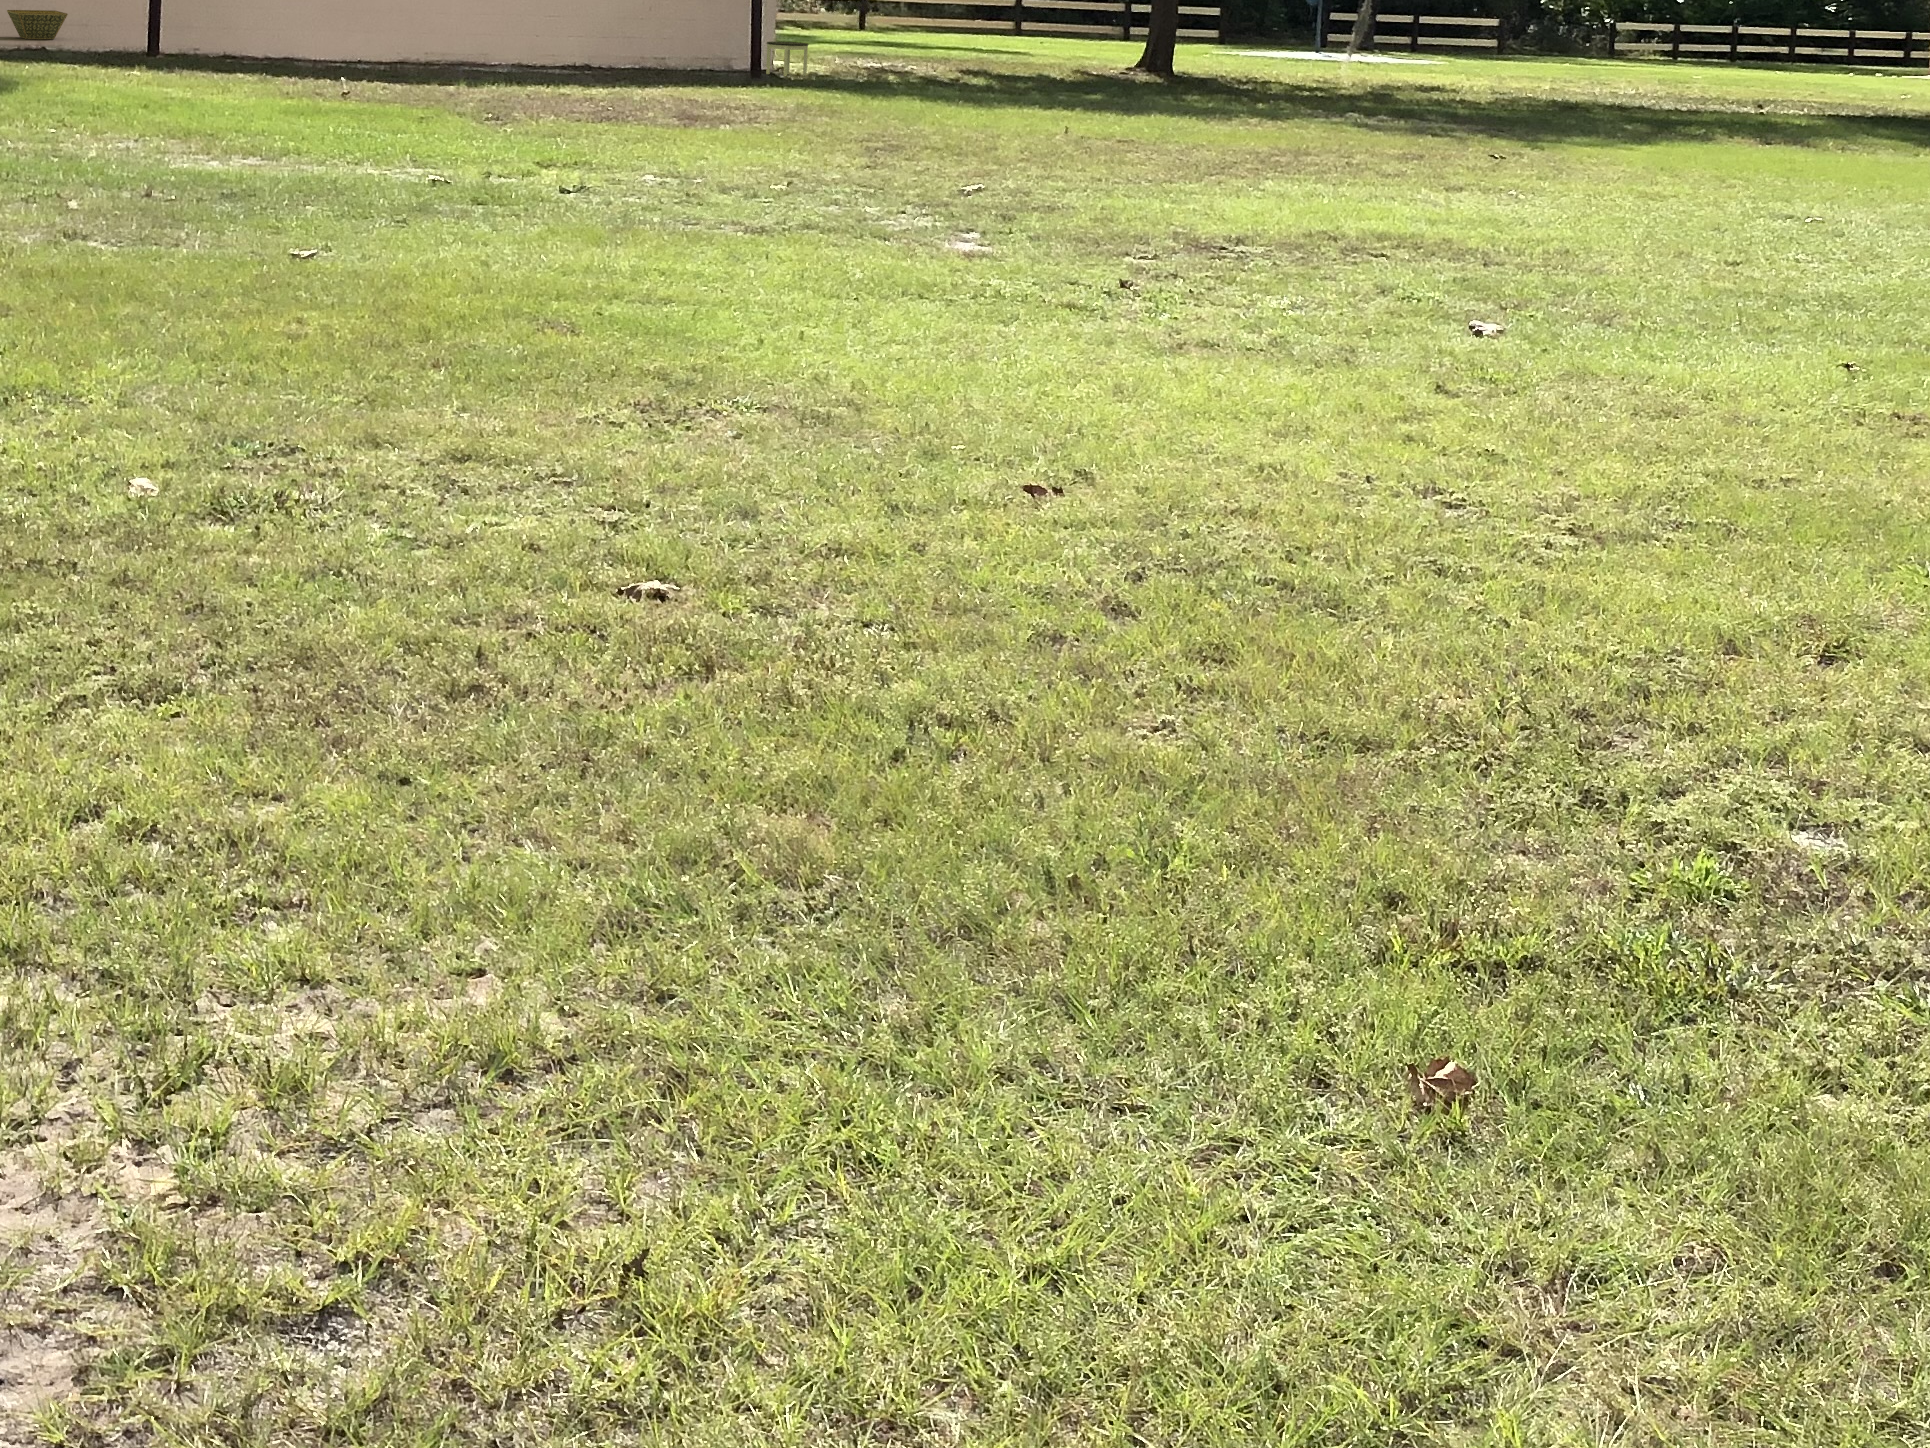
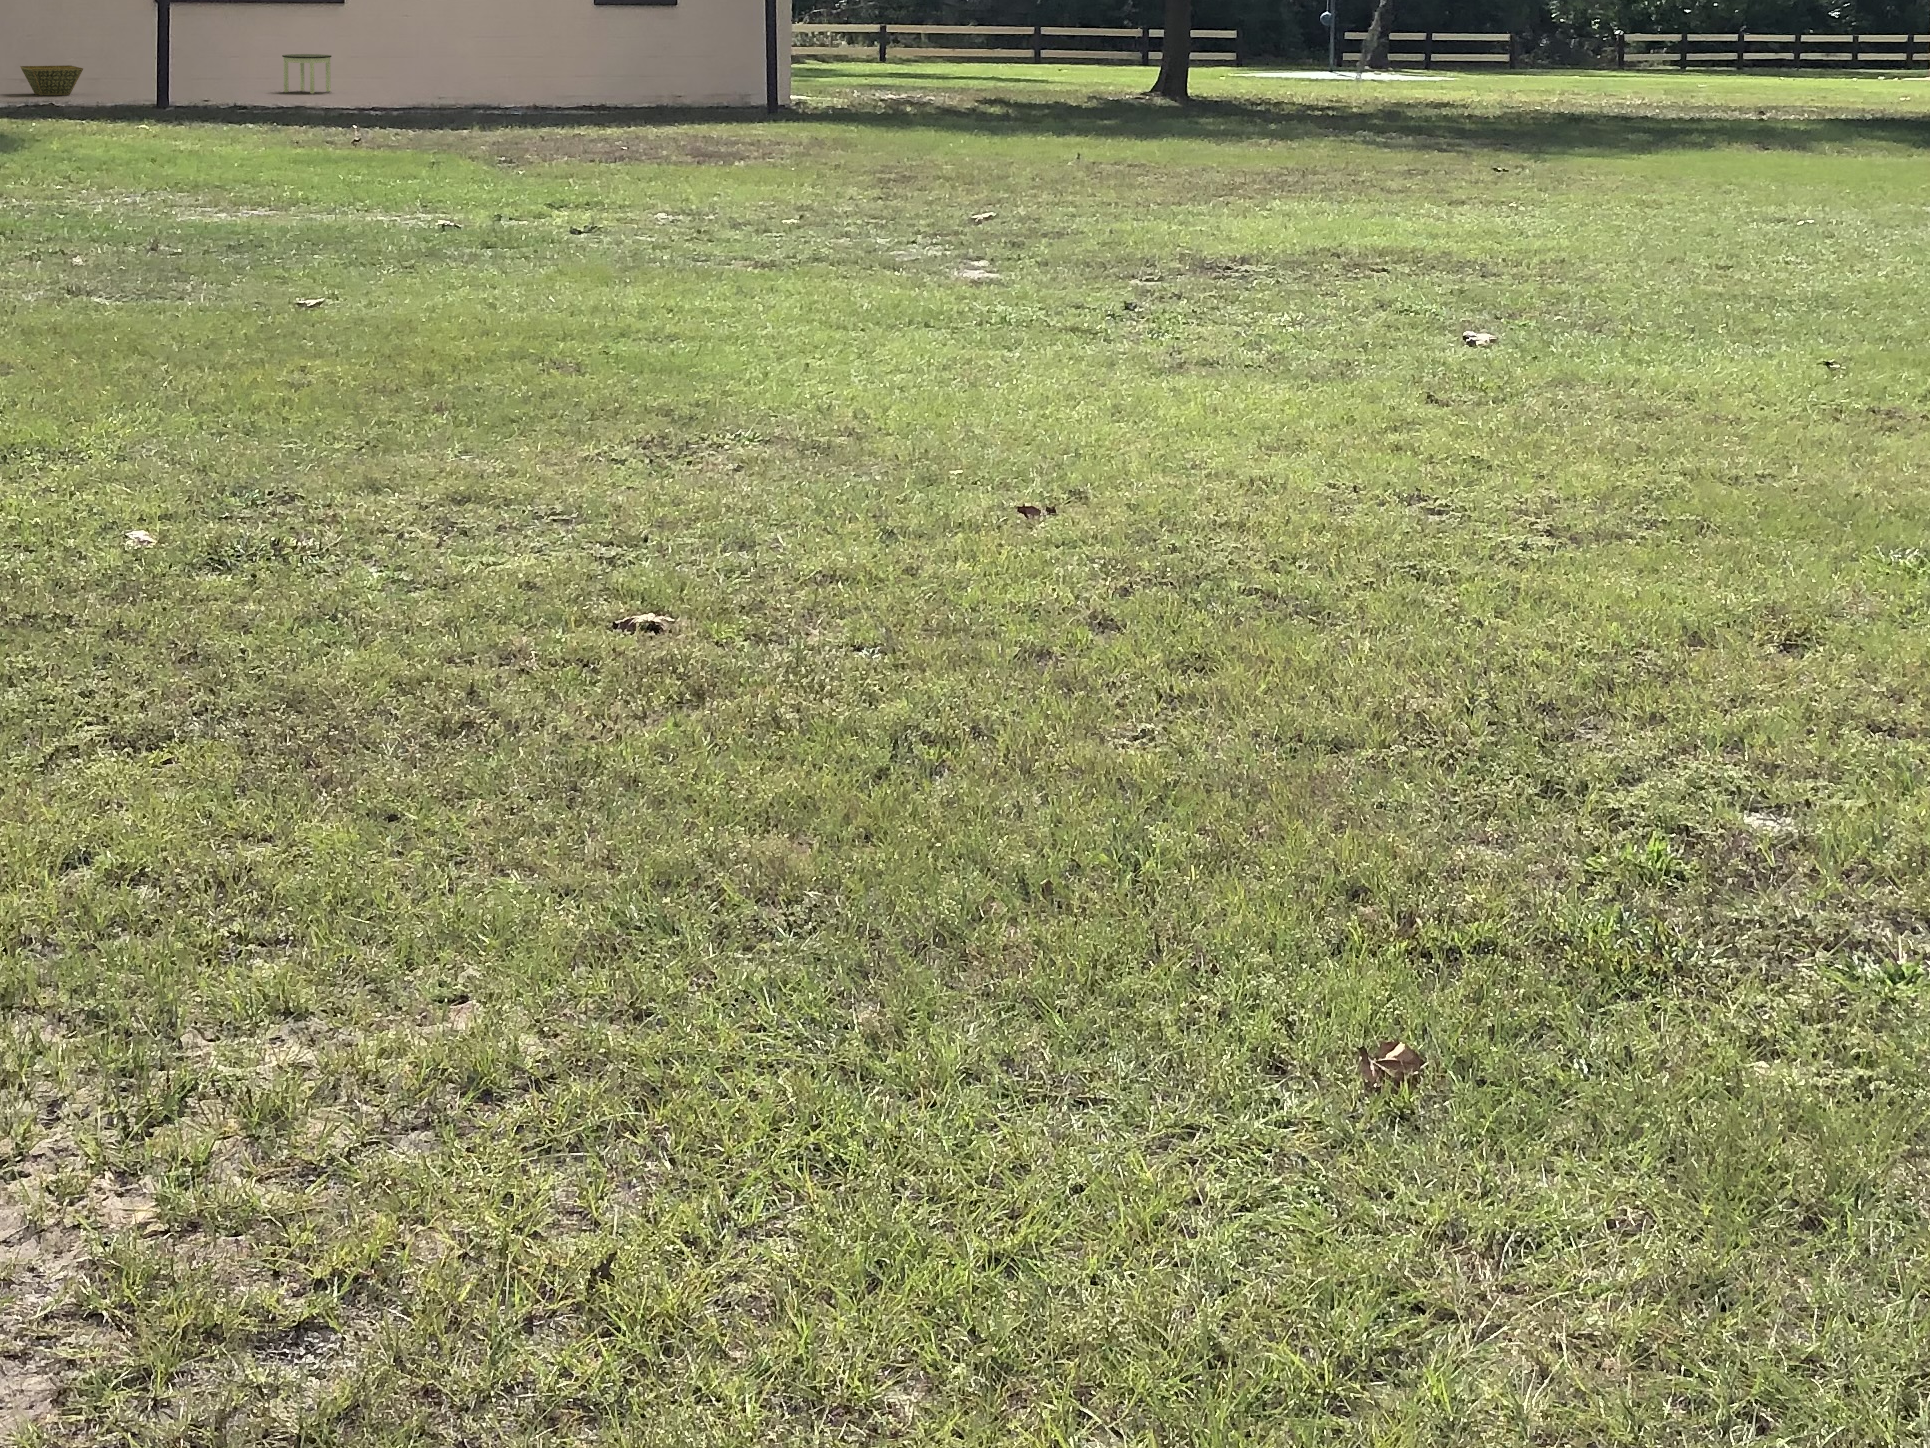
round table: present [766,41,809,76] -> present [282,54,332,93]

